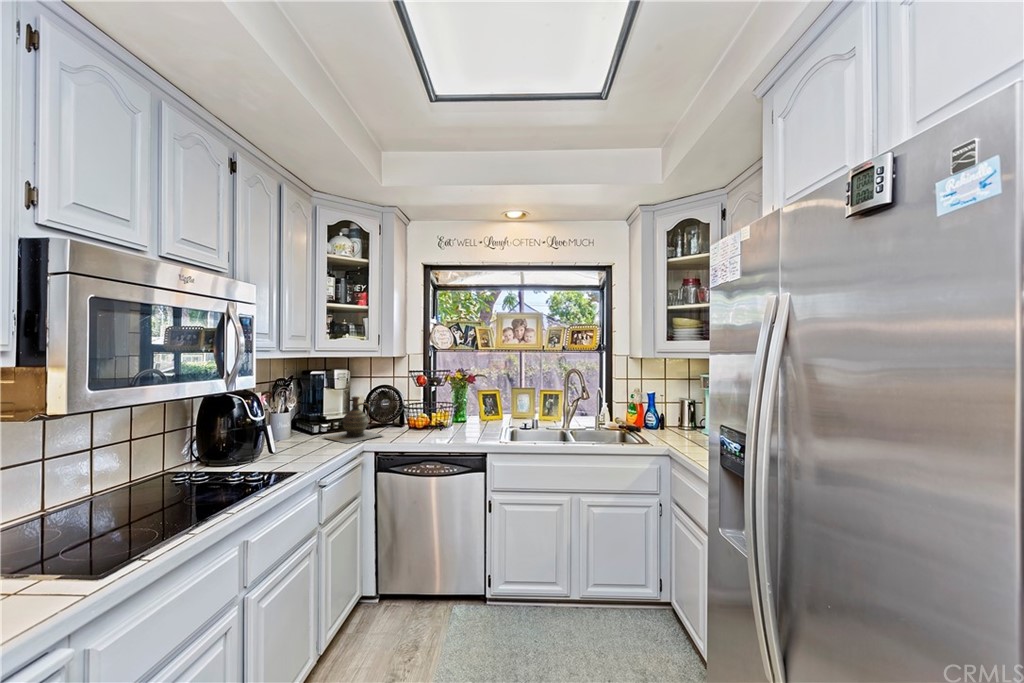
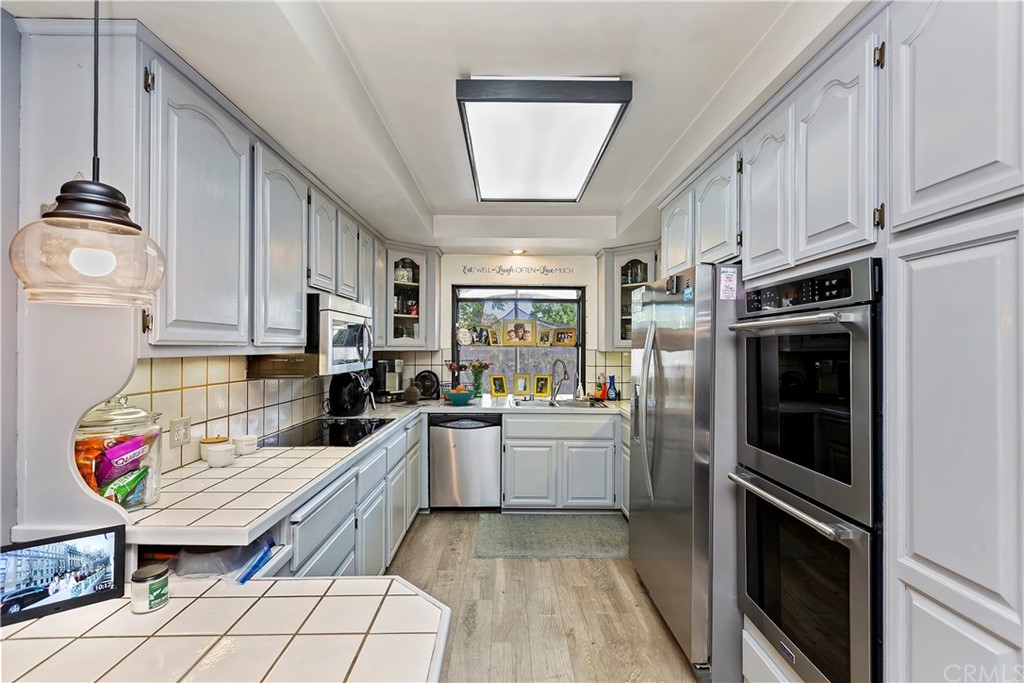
fruit bowl: none [403,408,452,438] -> present [444,385,476,405]

